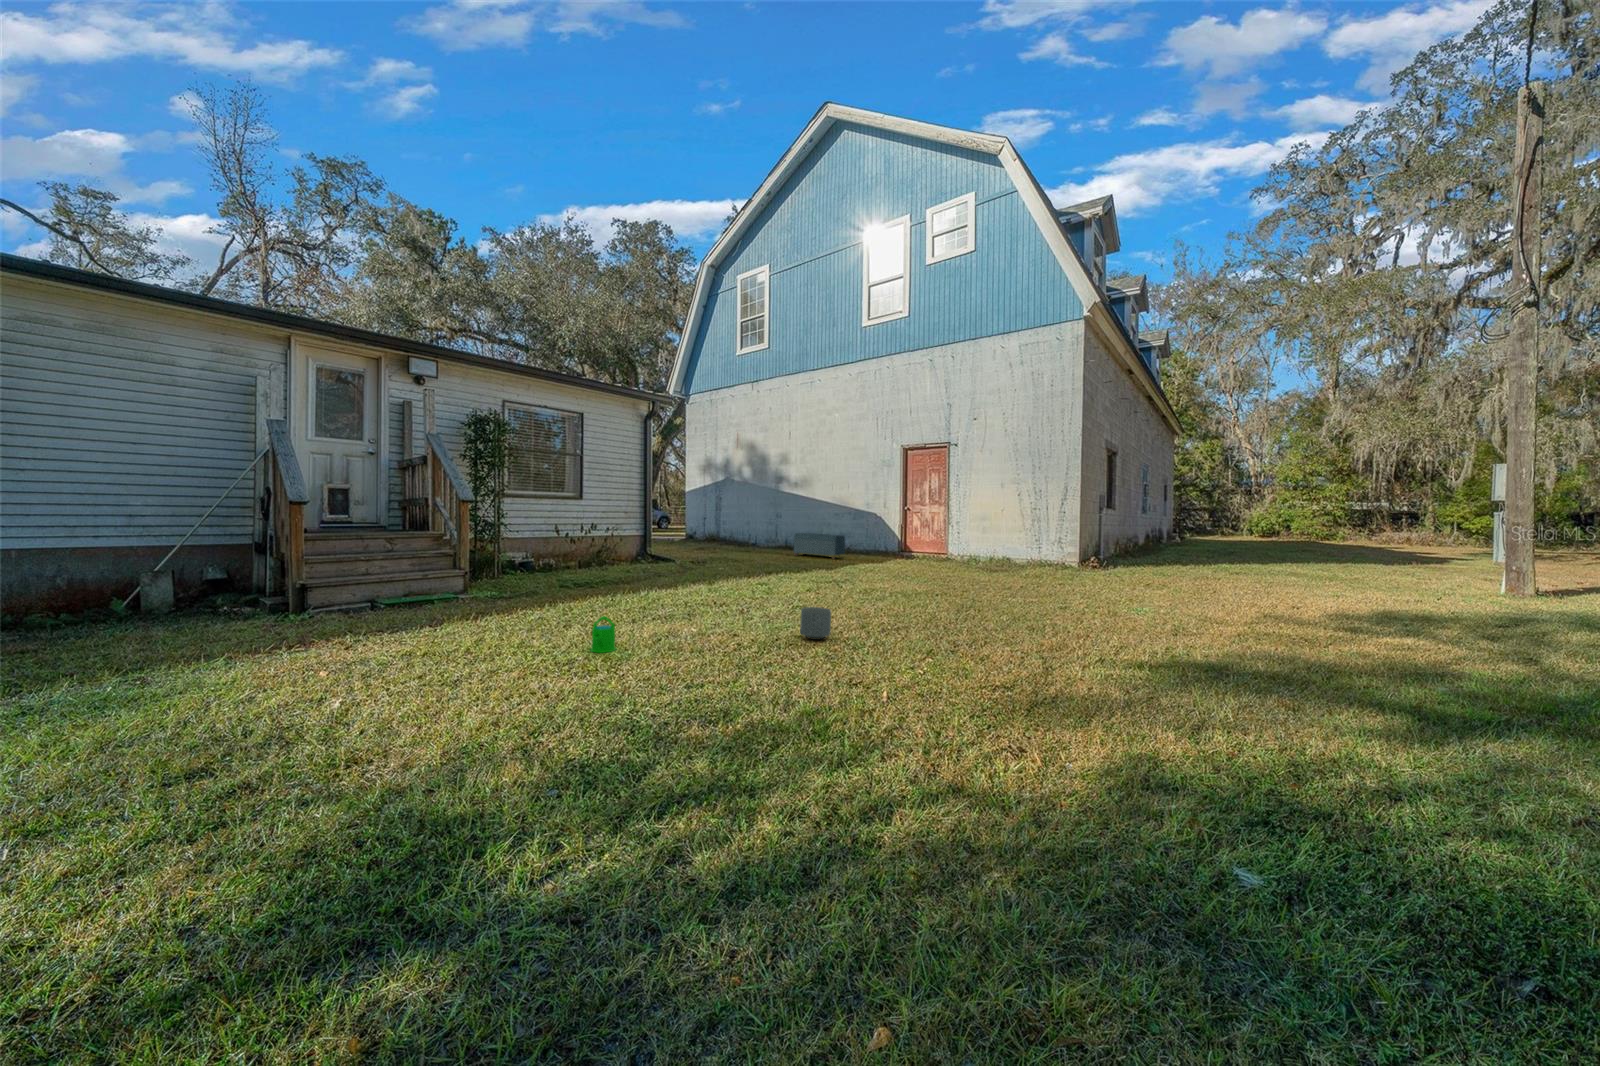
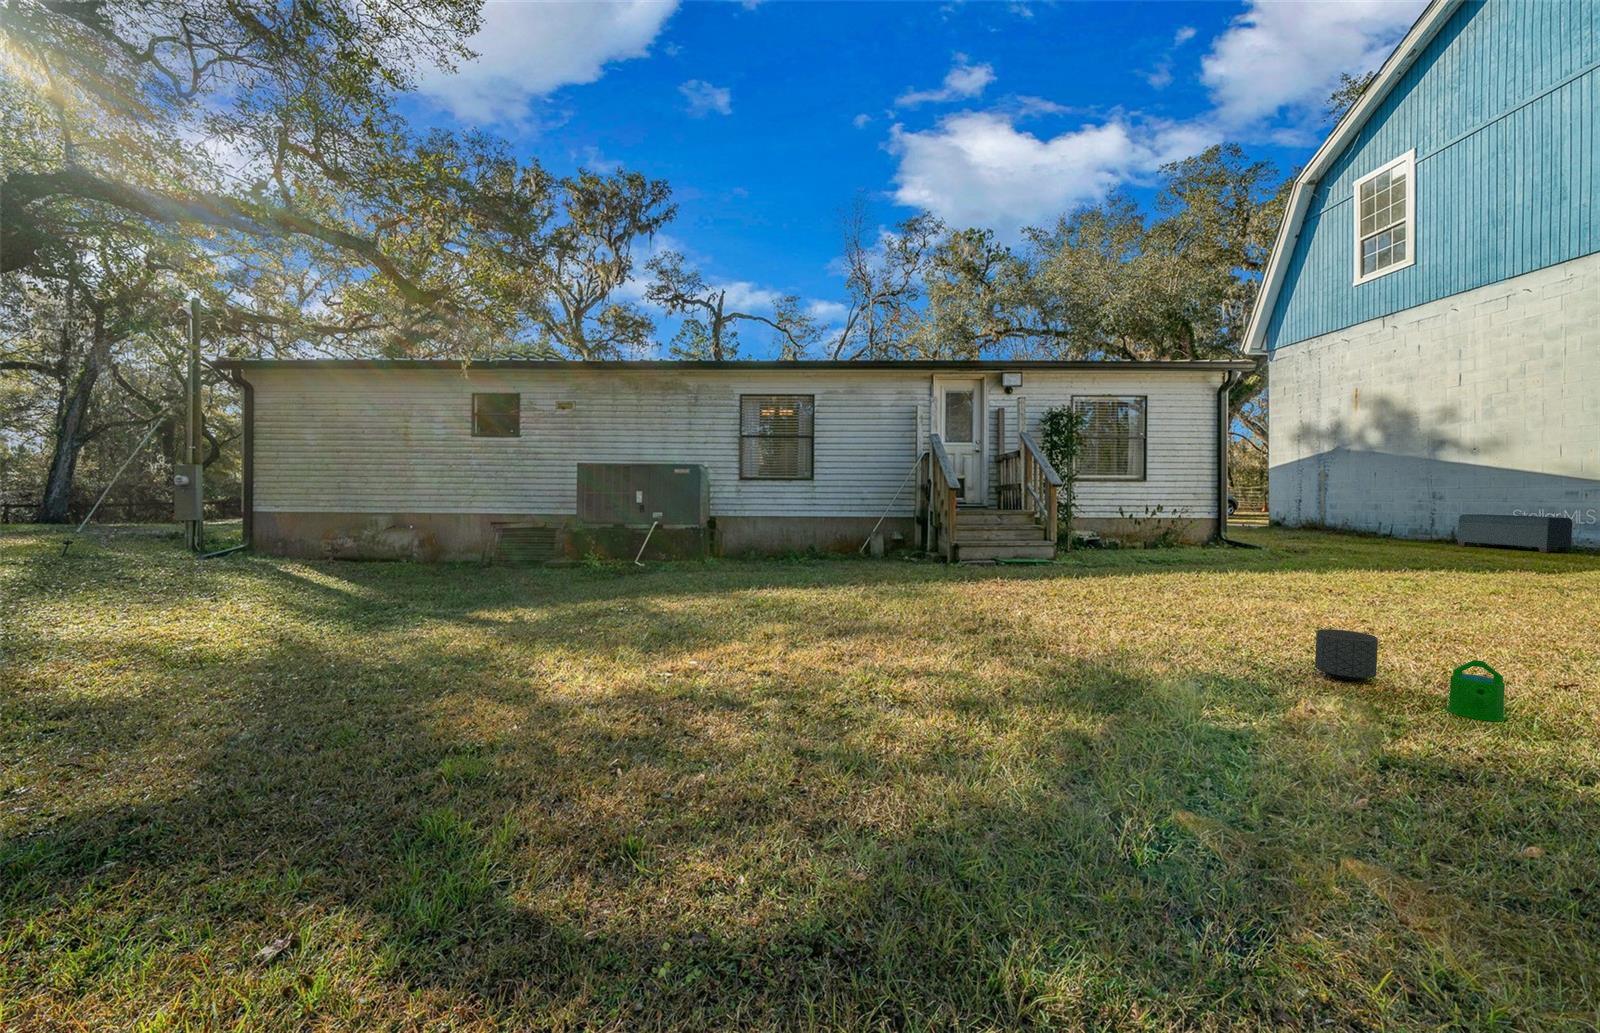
planter: present [800,607,831,640] -> present [1315,629,1378,681]
watering can: present [590,616,616,653] -> present [1445,660,1507,722]

